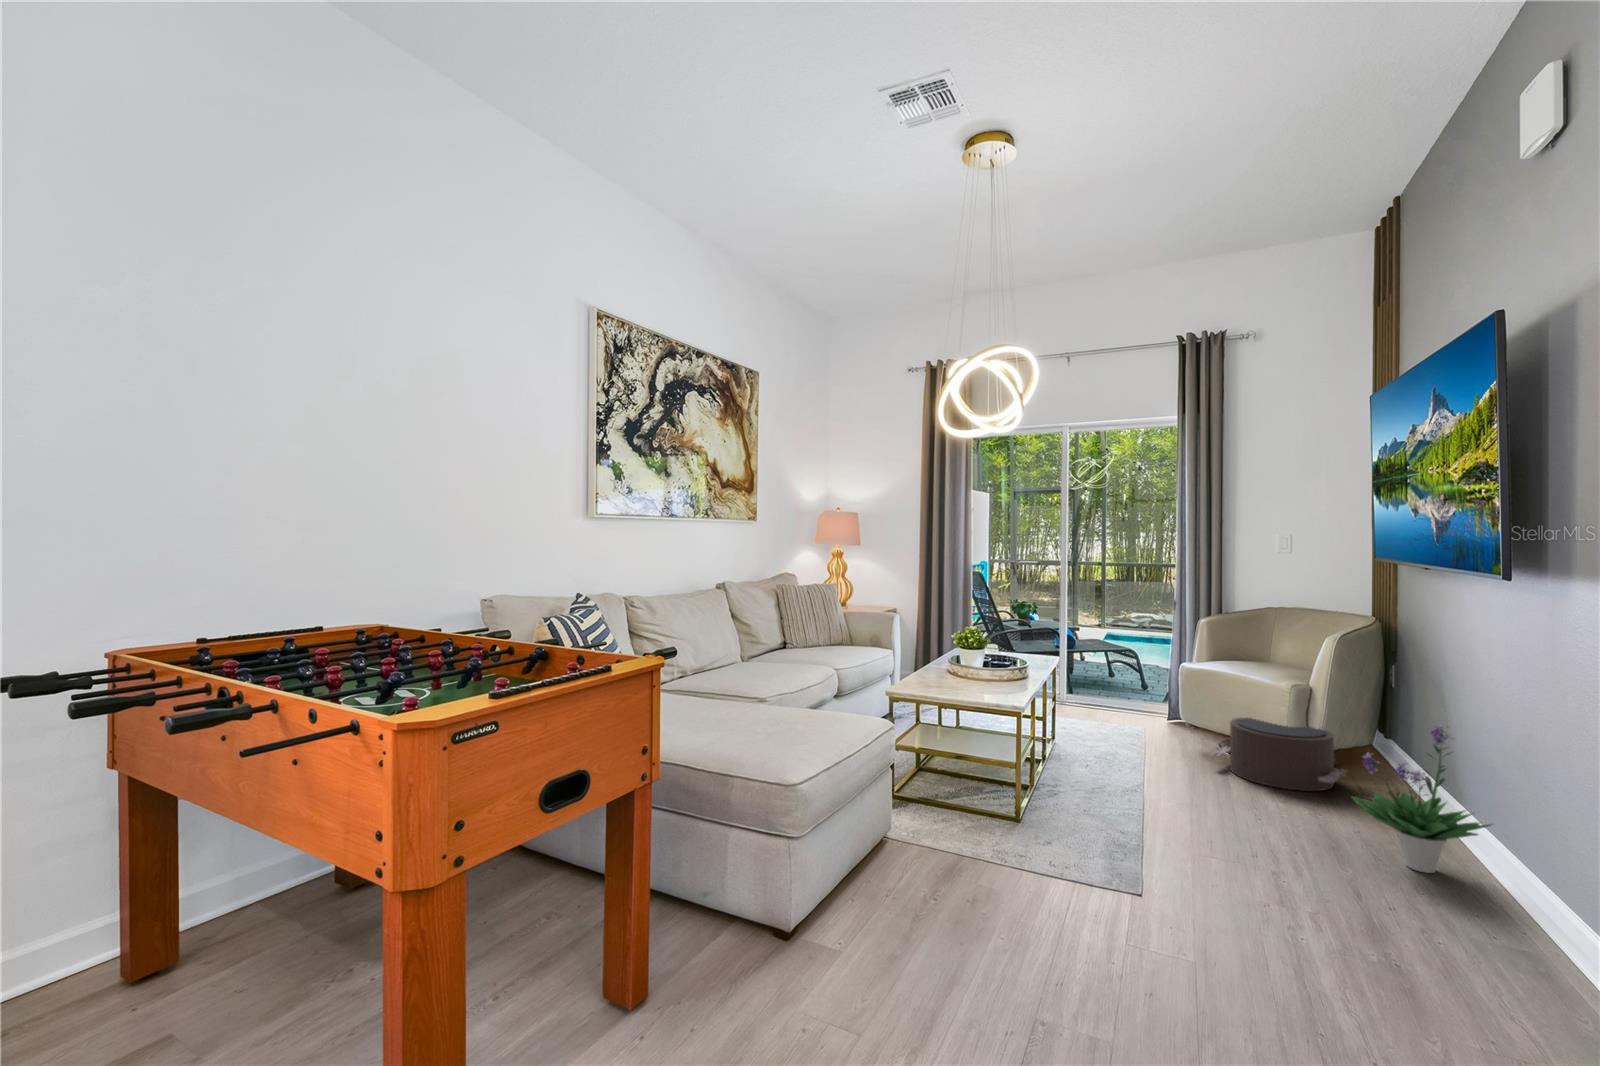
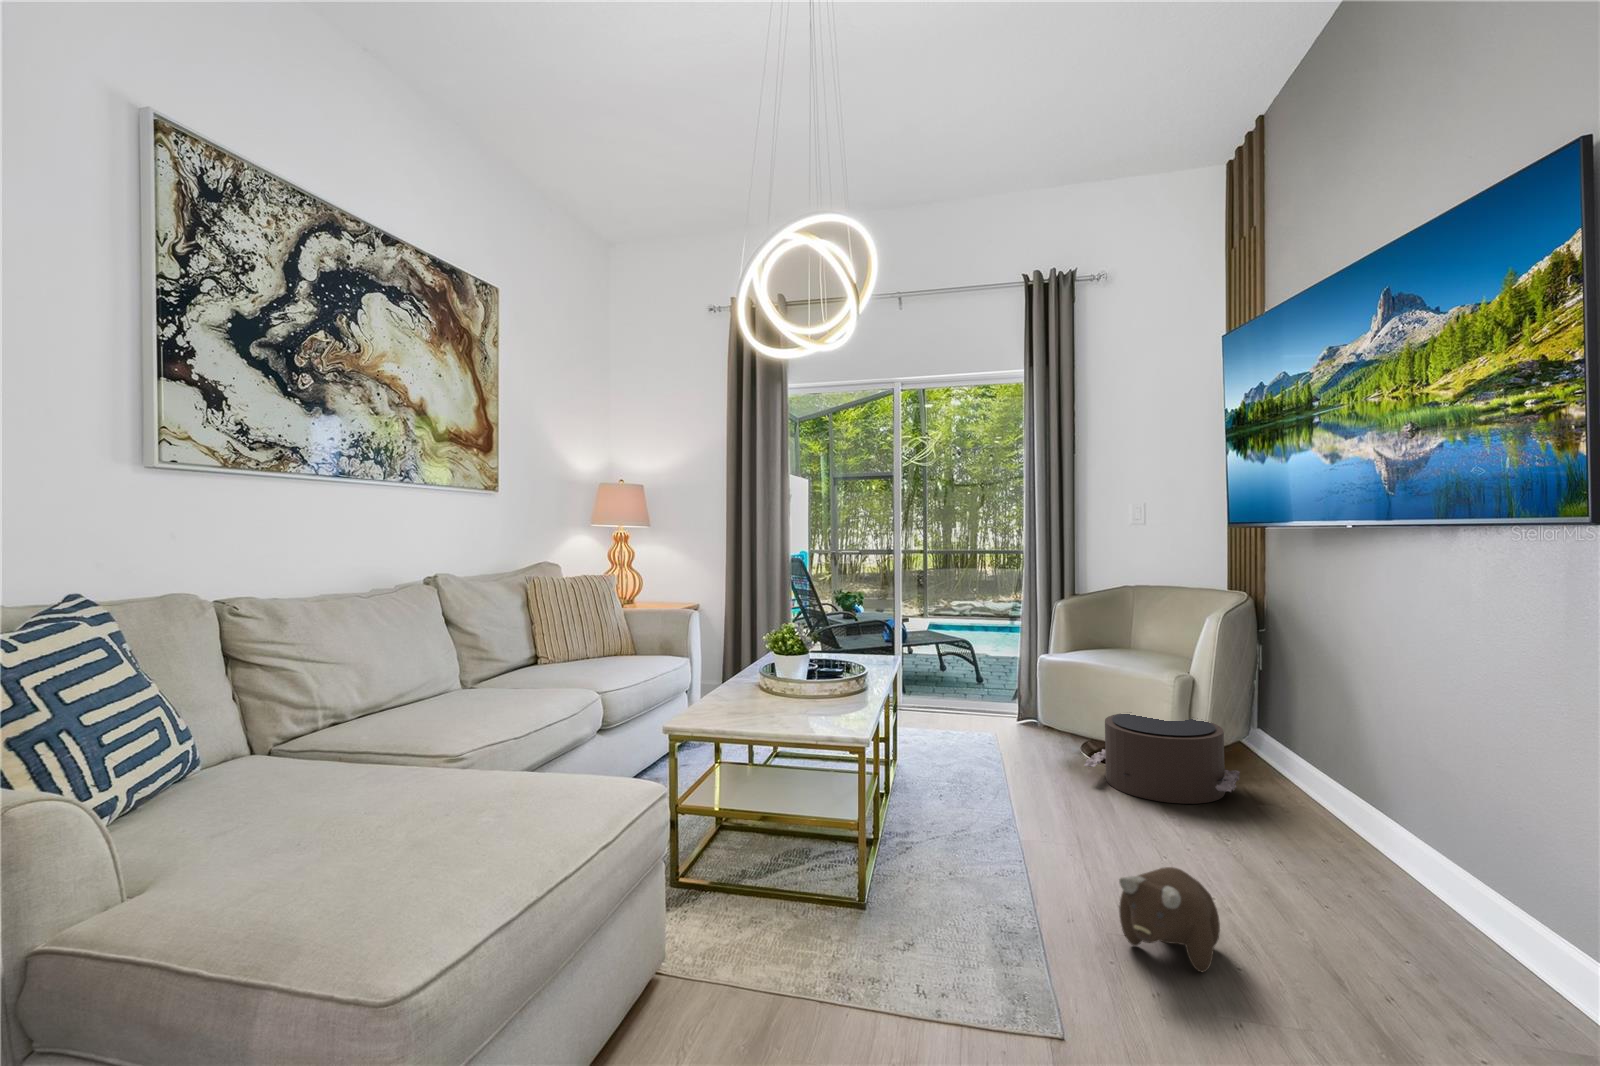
potted plant: present [1352,725,1491,873] -> none [1294,715,1480,920]
plush toy: none [1189,810,1267,877] -> present [1119,867,1220,972]

